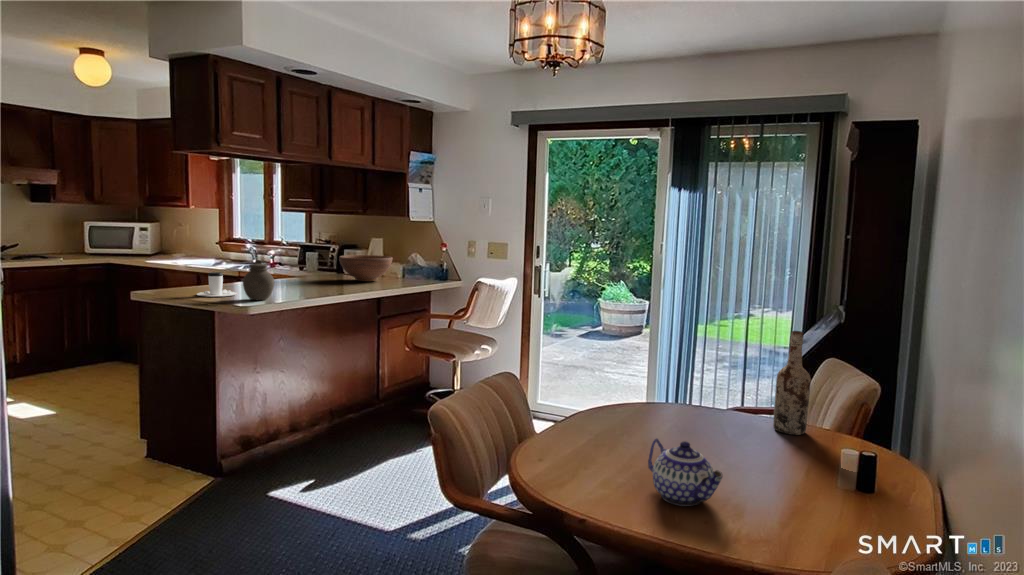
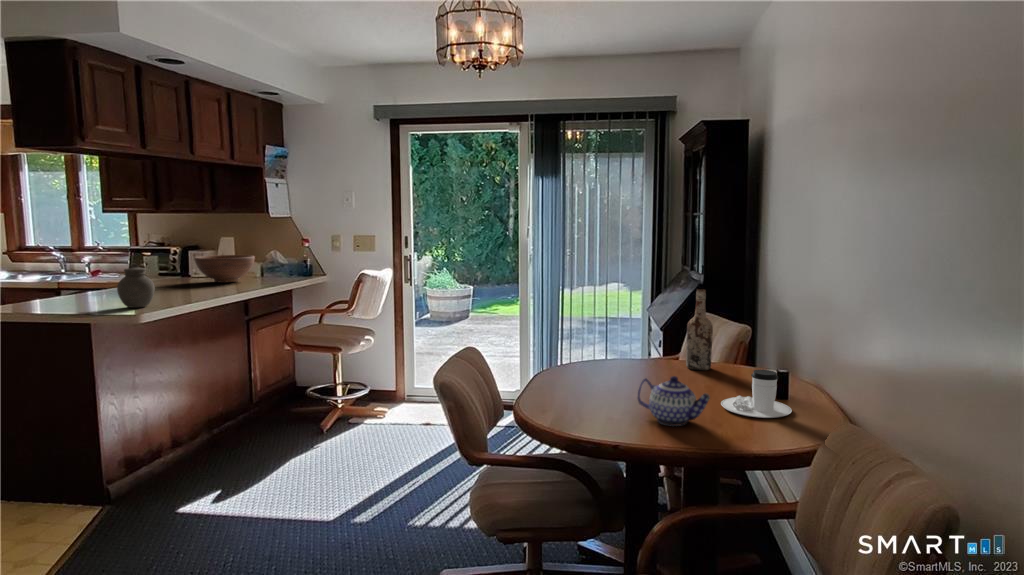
coffee cup: present [197,272,238,297] -> present [721,370,792,418]

